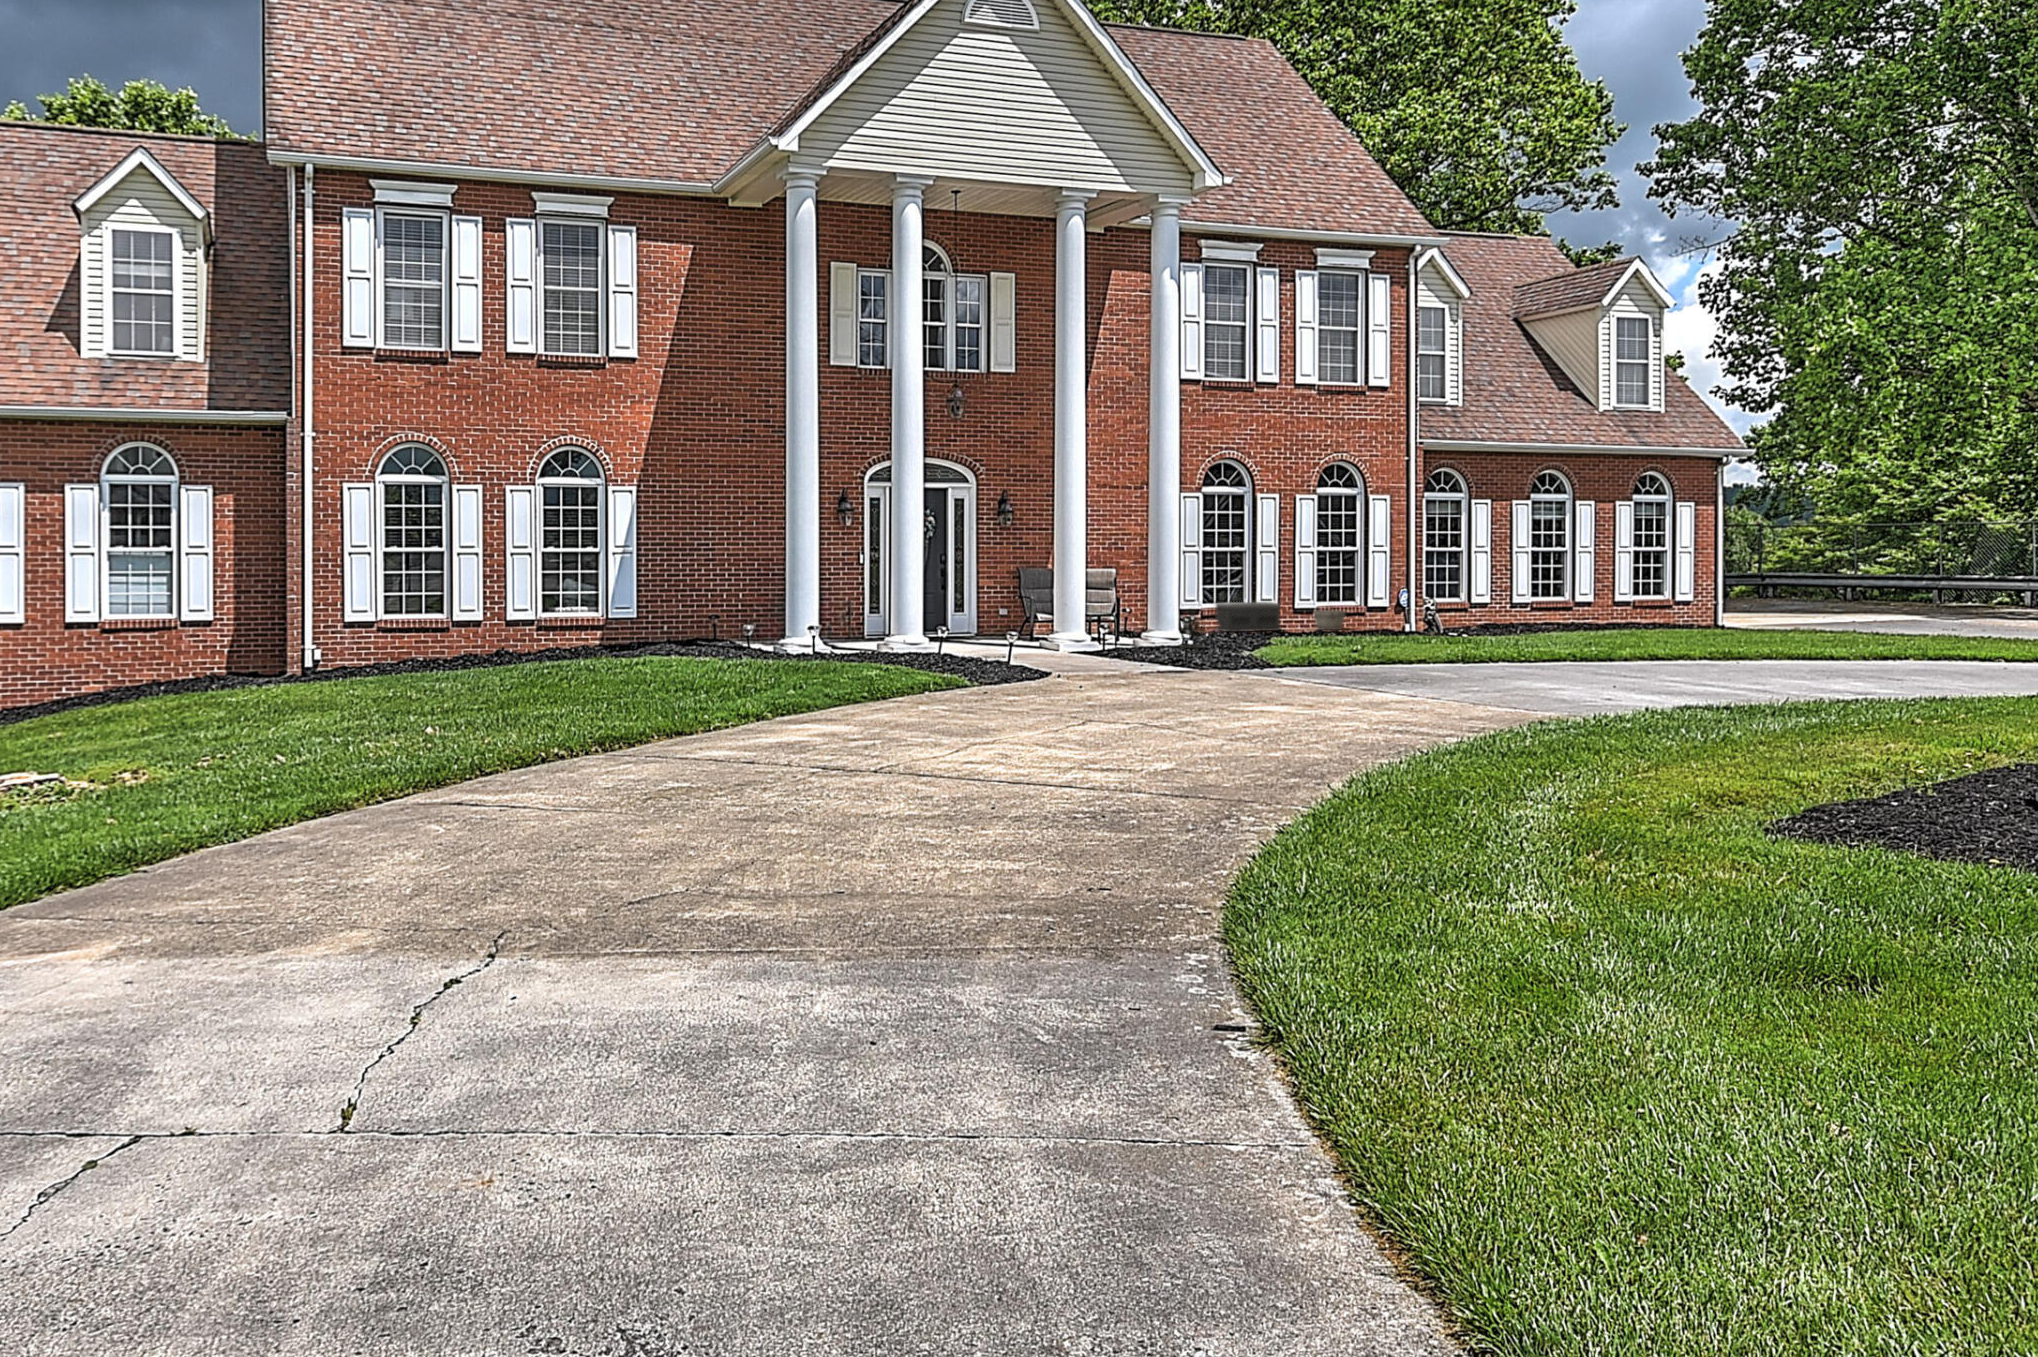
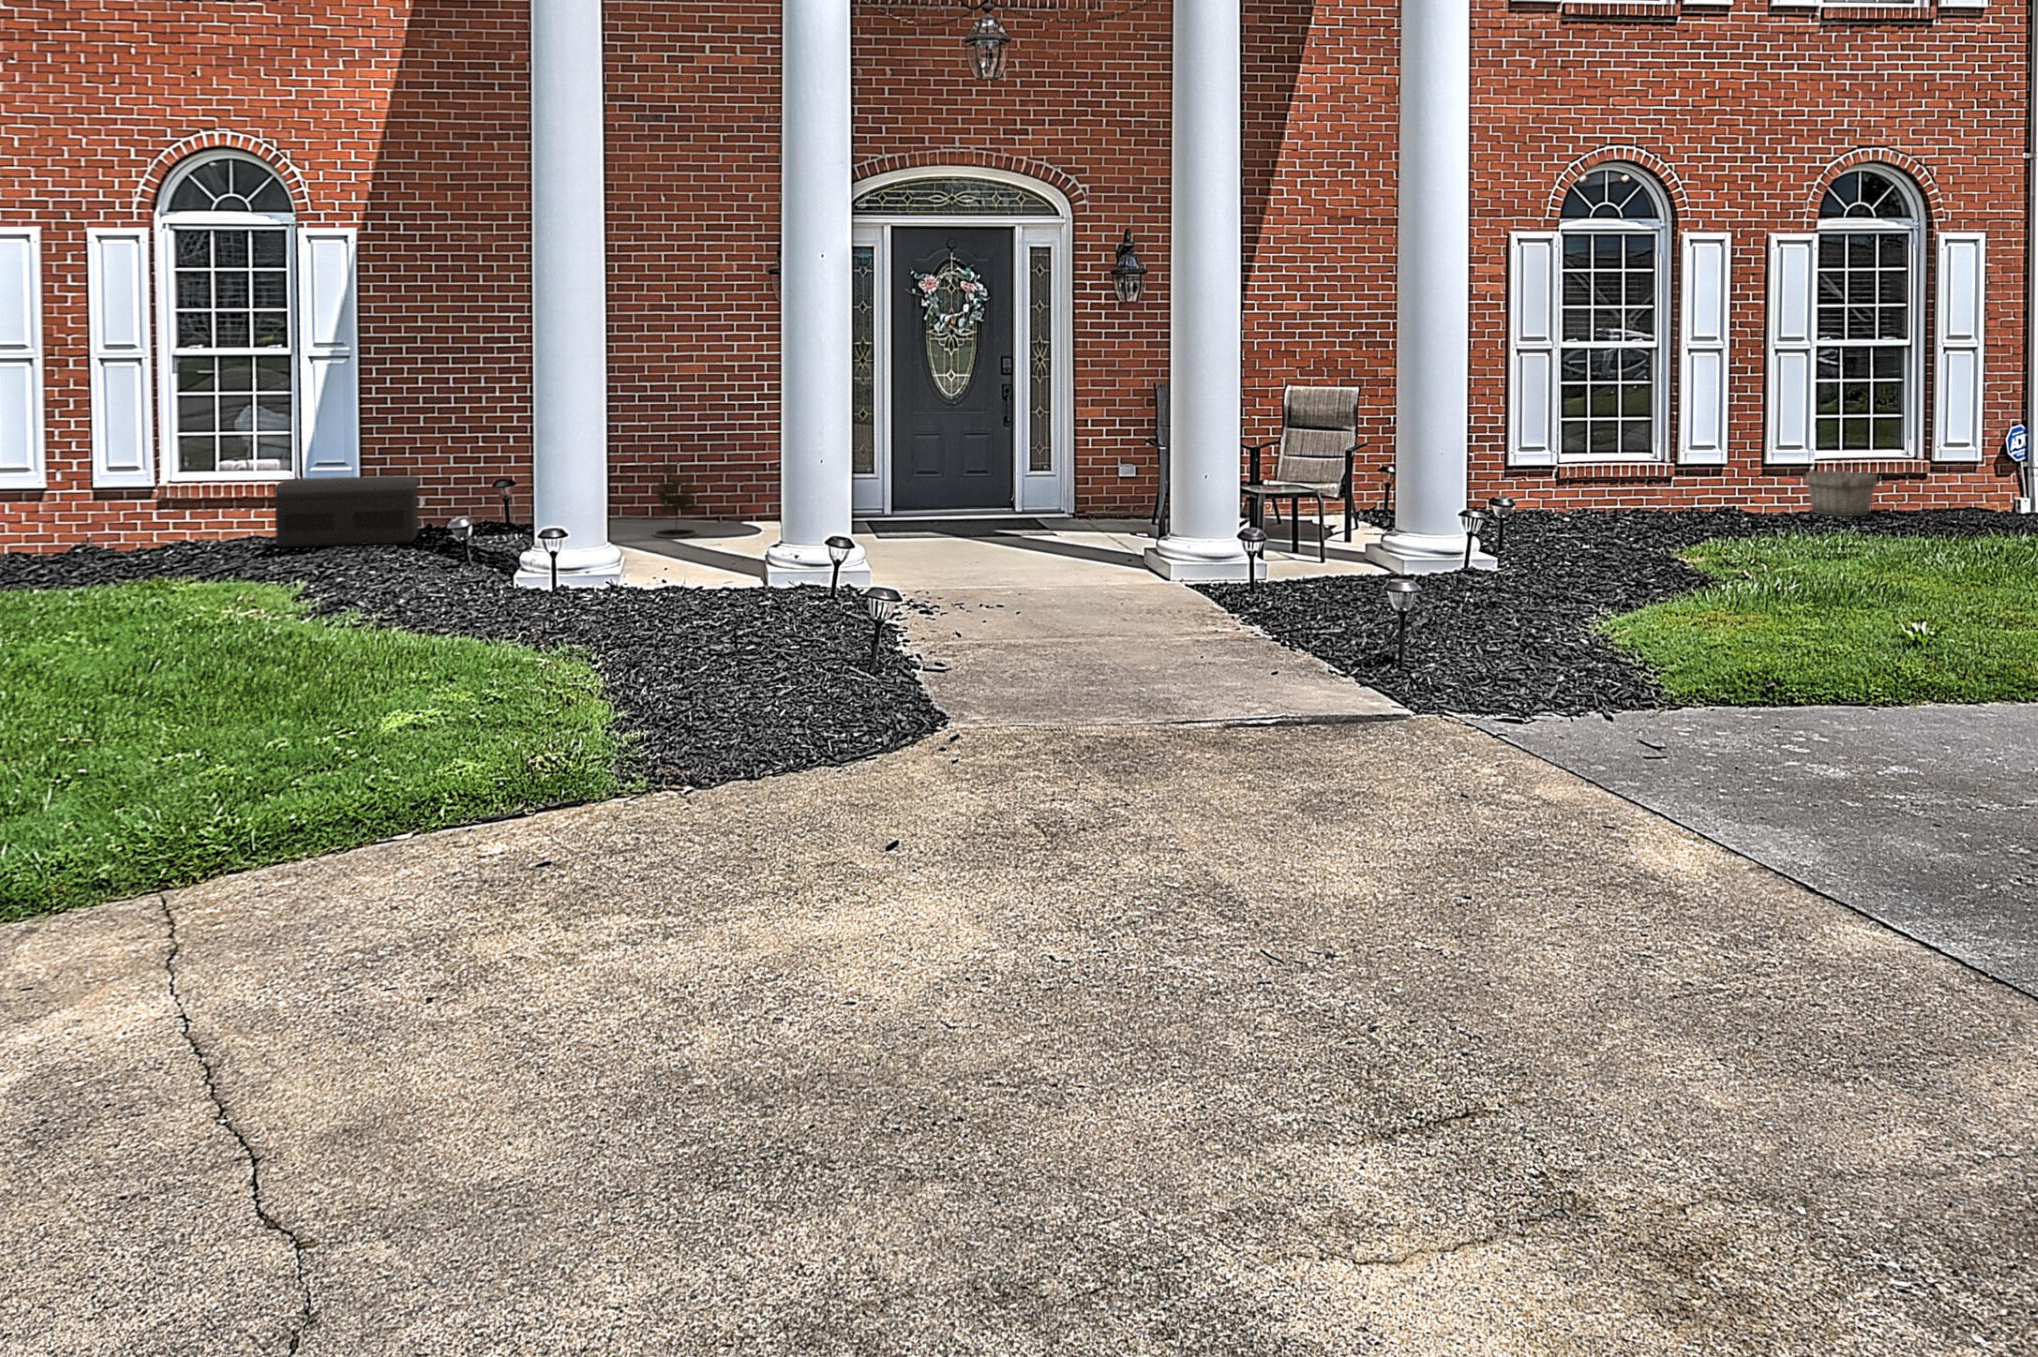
storage bench: present [1215,602,1280,632] -> present [274,476,419,548]
potted tree: present [1181,609,1205,648] -> present [653,459,698,538]

